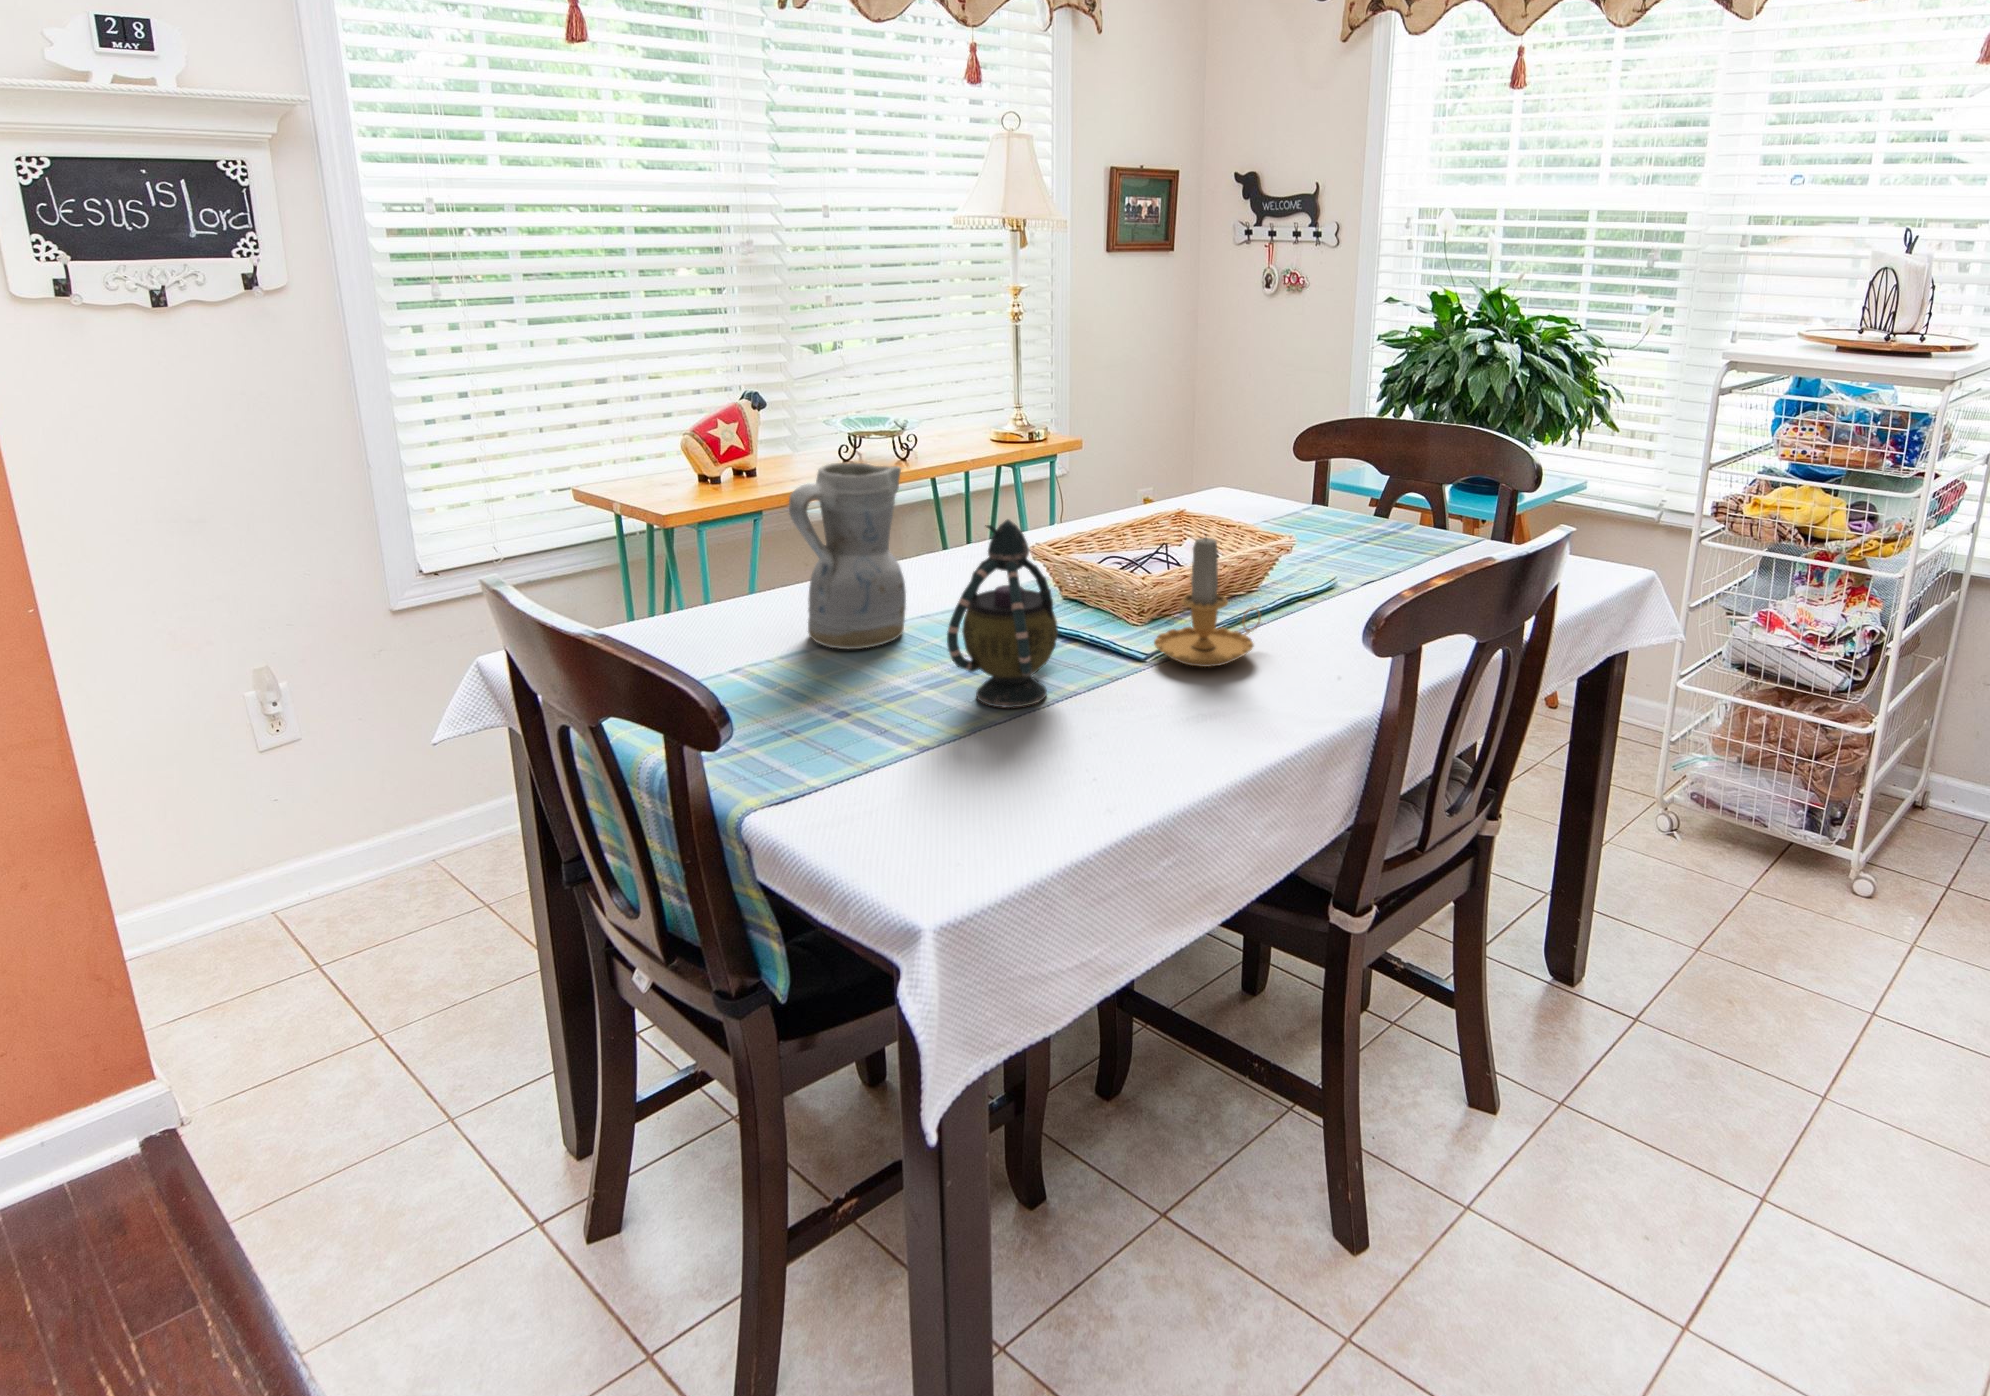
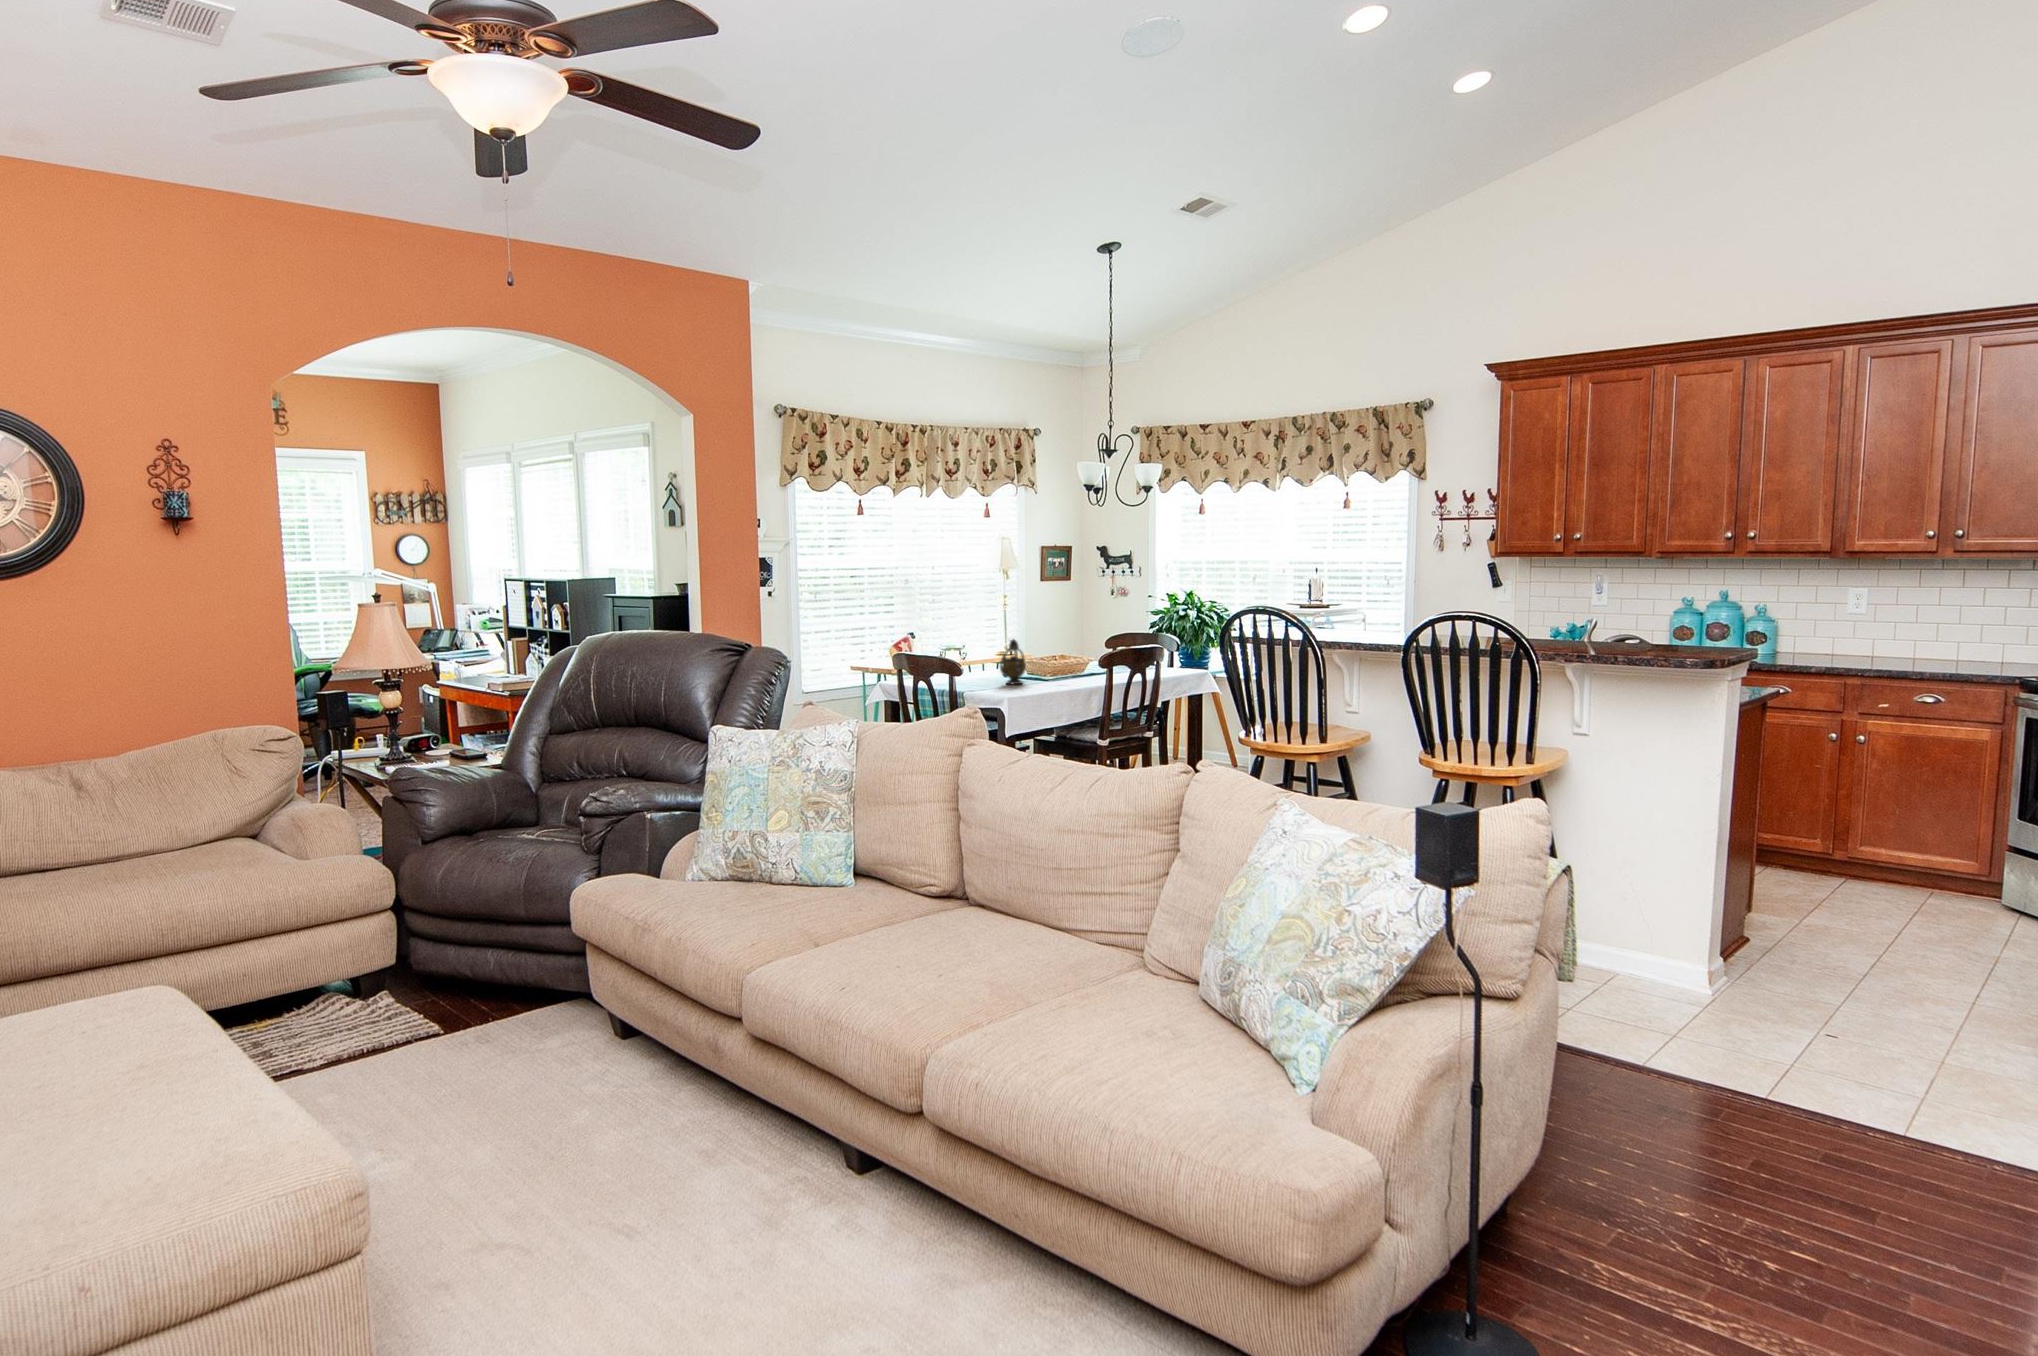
ceramic pitcher: present [789,462,906,649] -> none [956,633,984,680]
candle: present [1154,537,1261,667] -> none [1051,645,1080,680]

